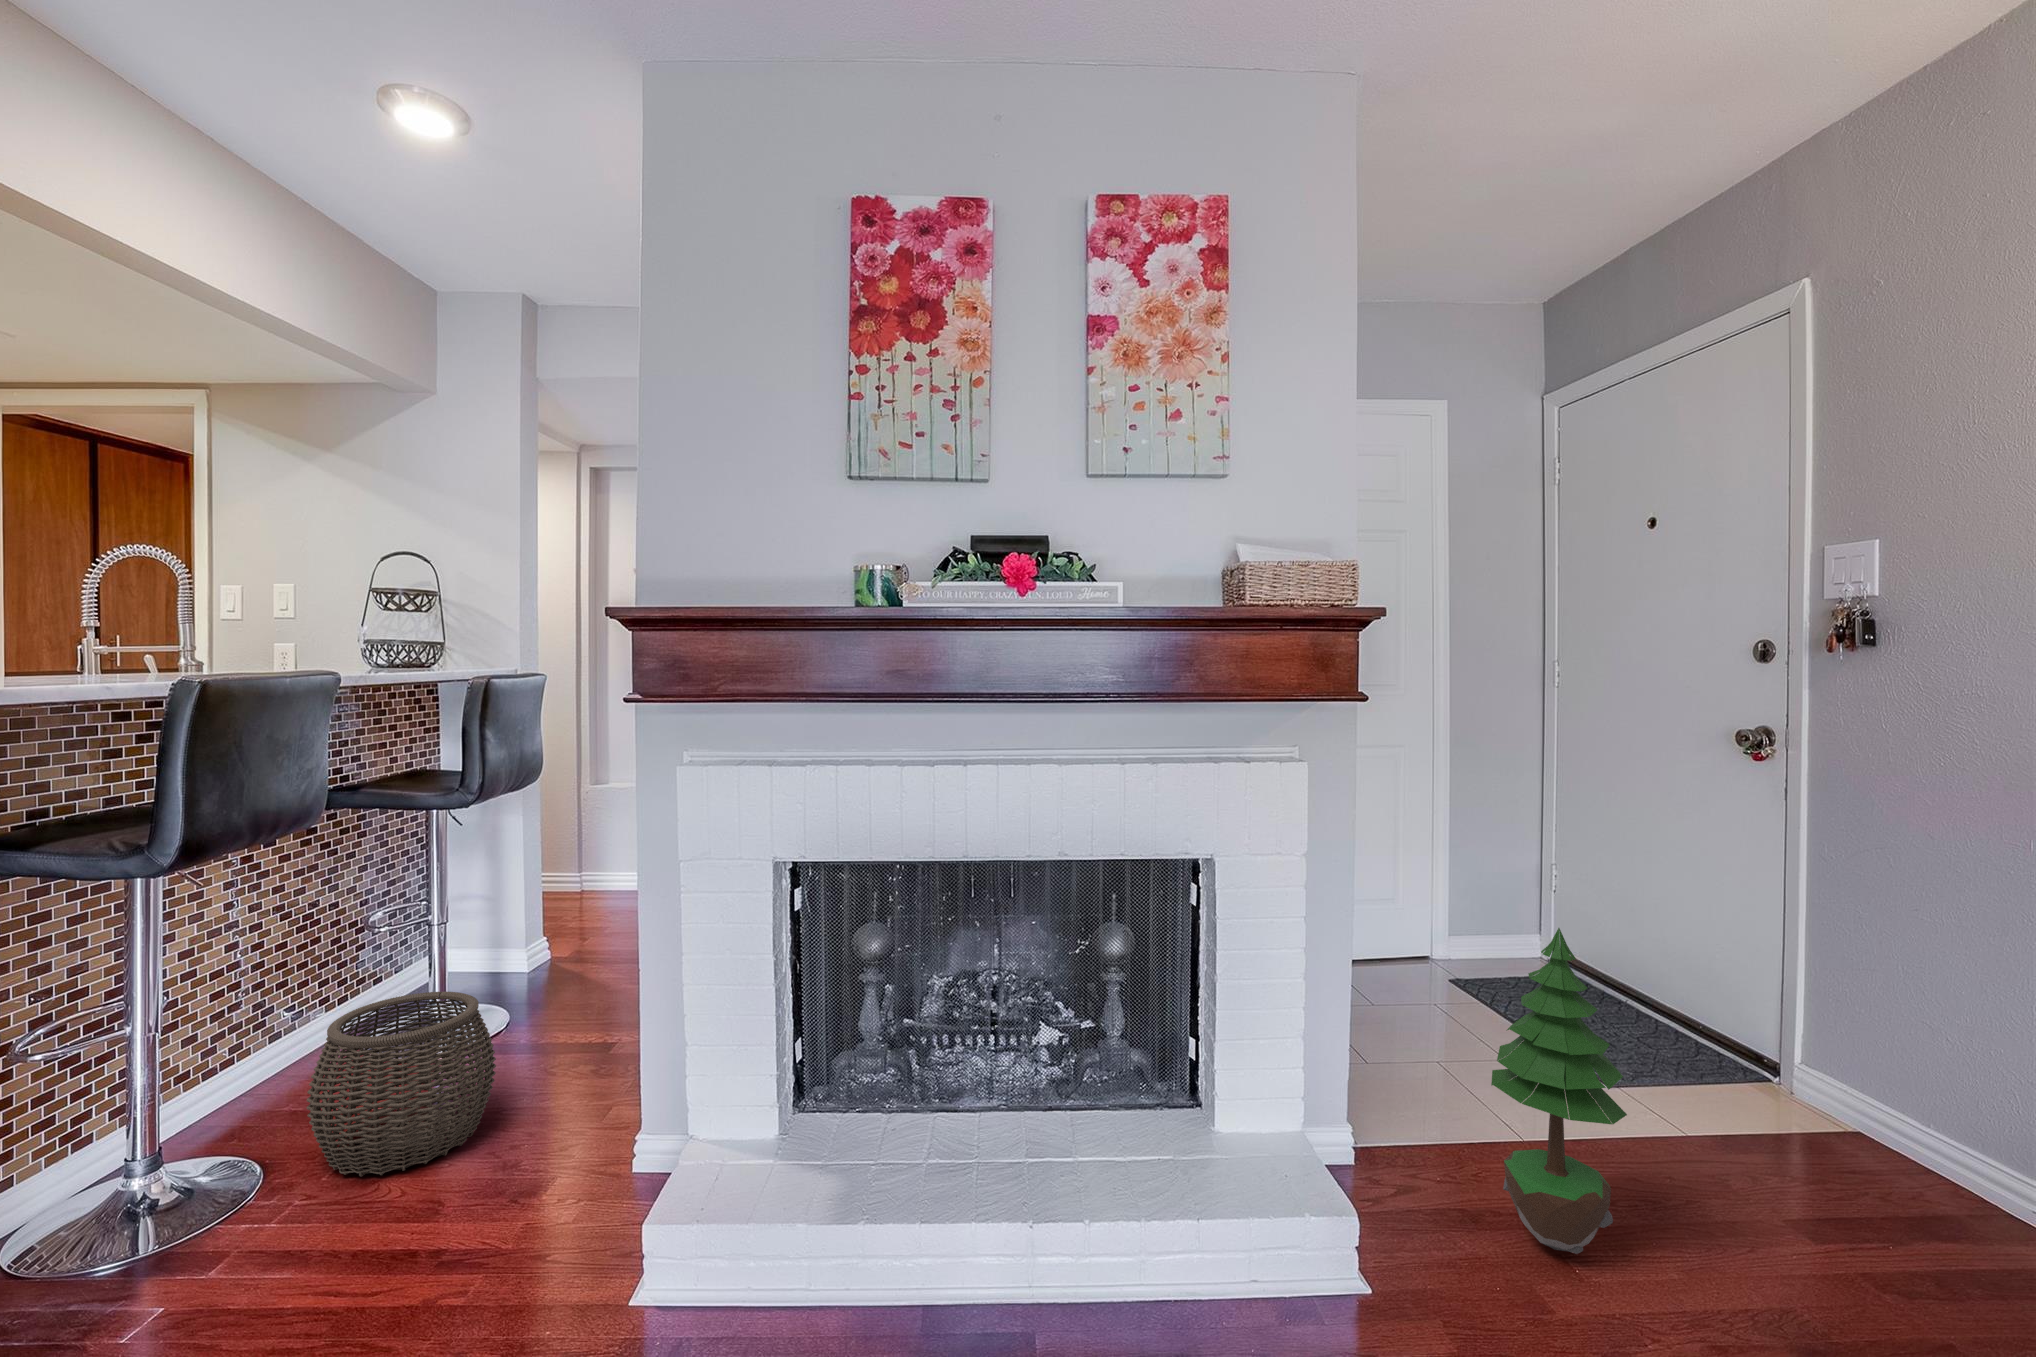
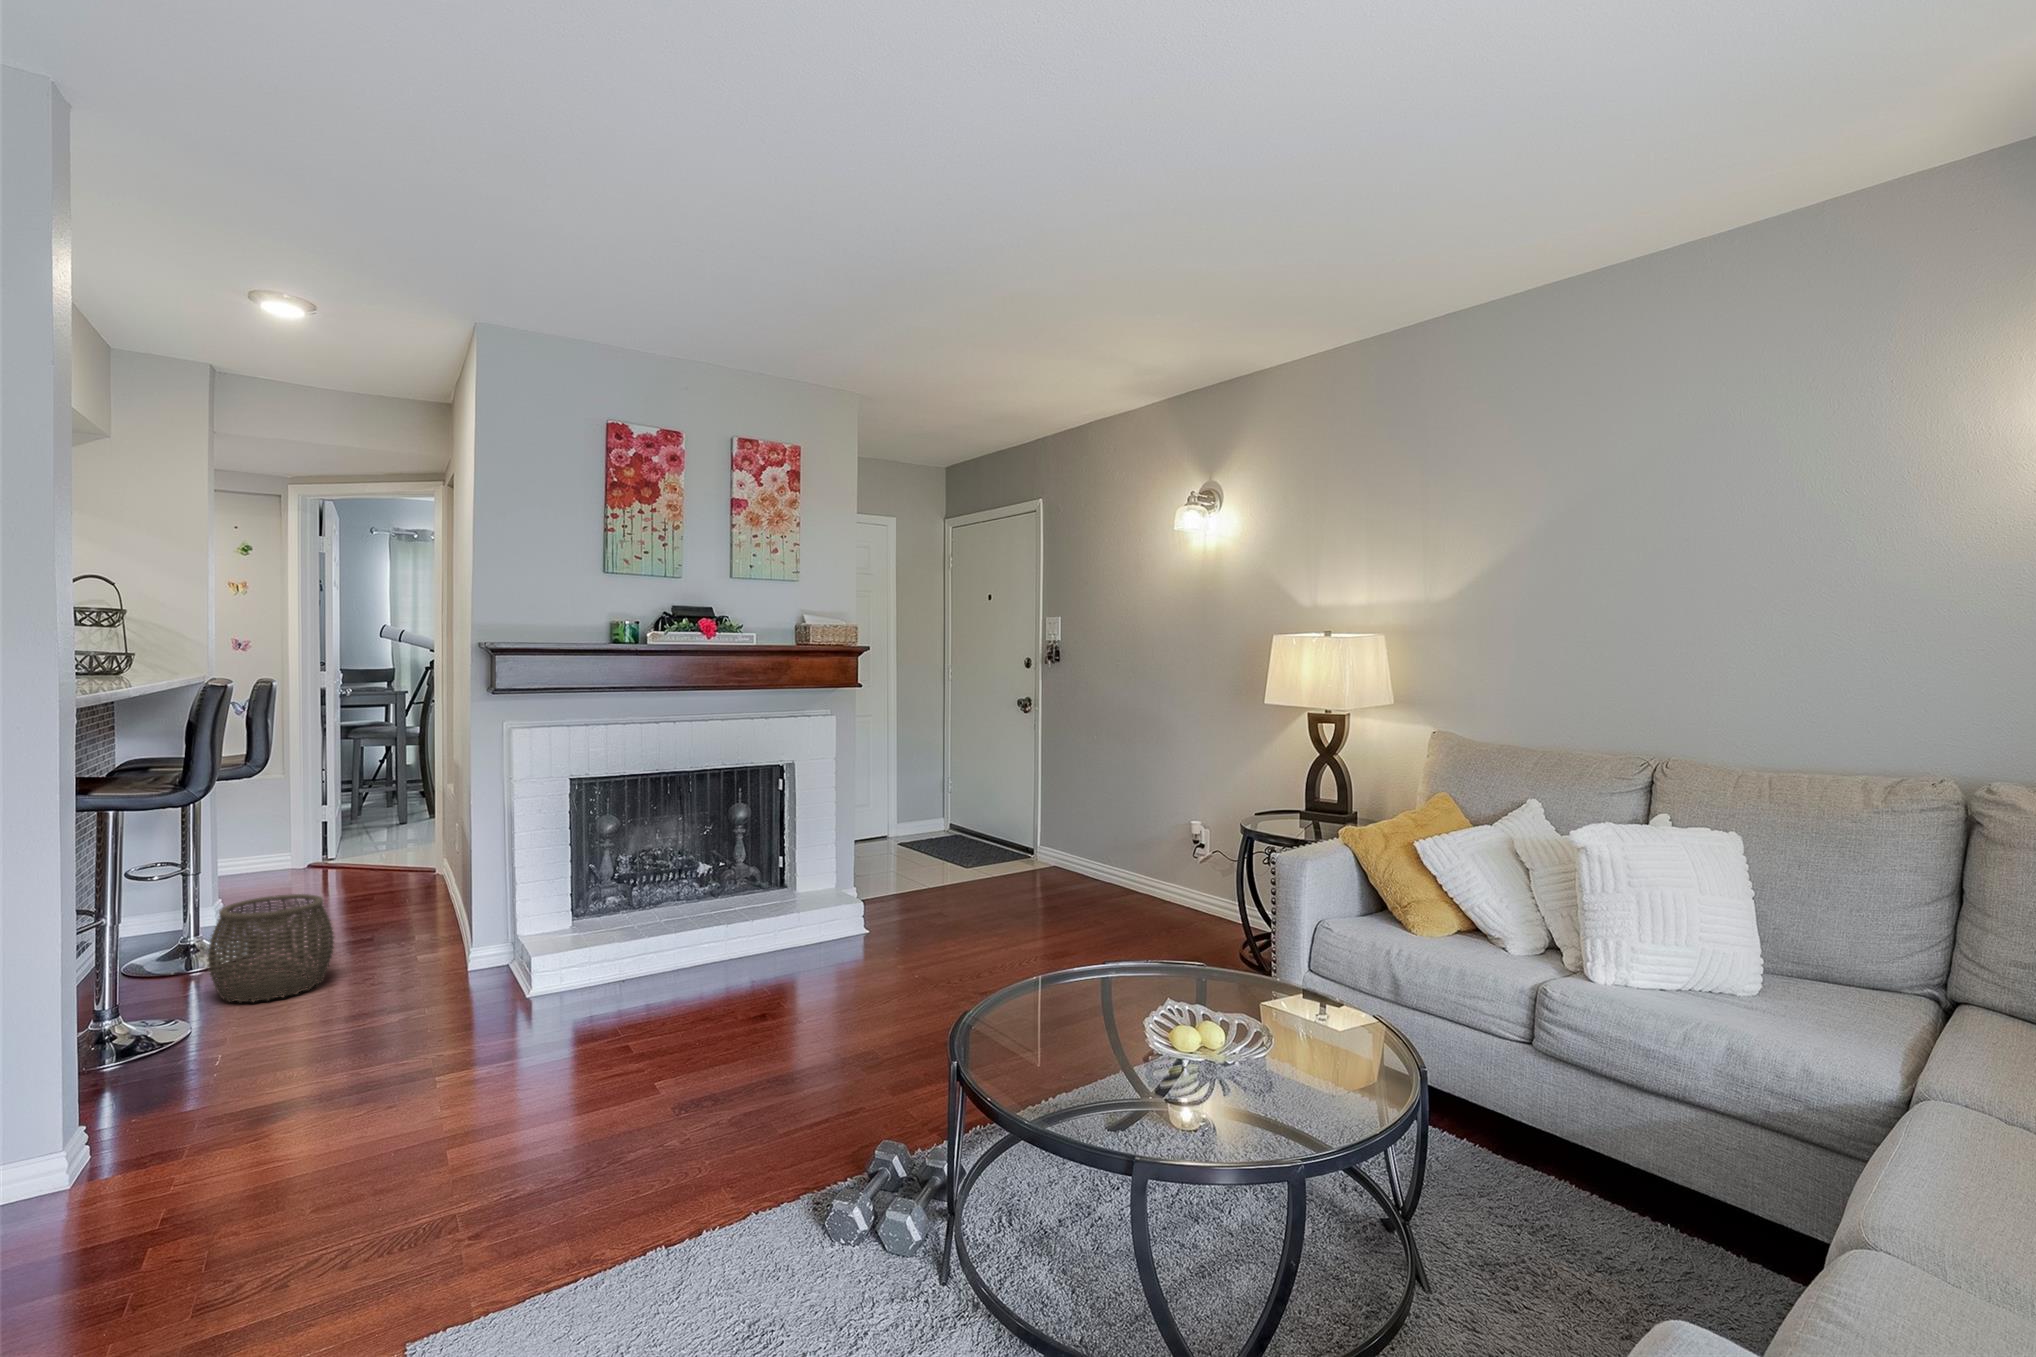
potted tree: present [1491,928,1627,1254] -> none [911,779,959,911]

